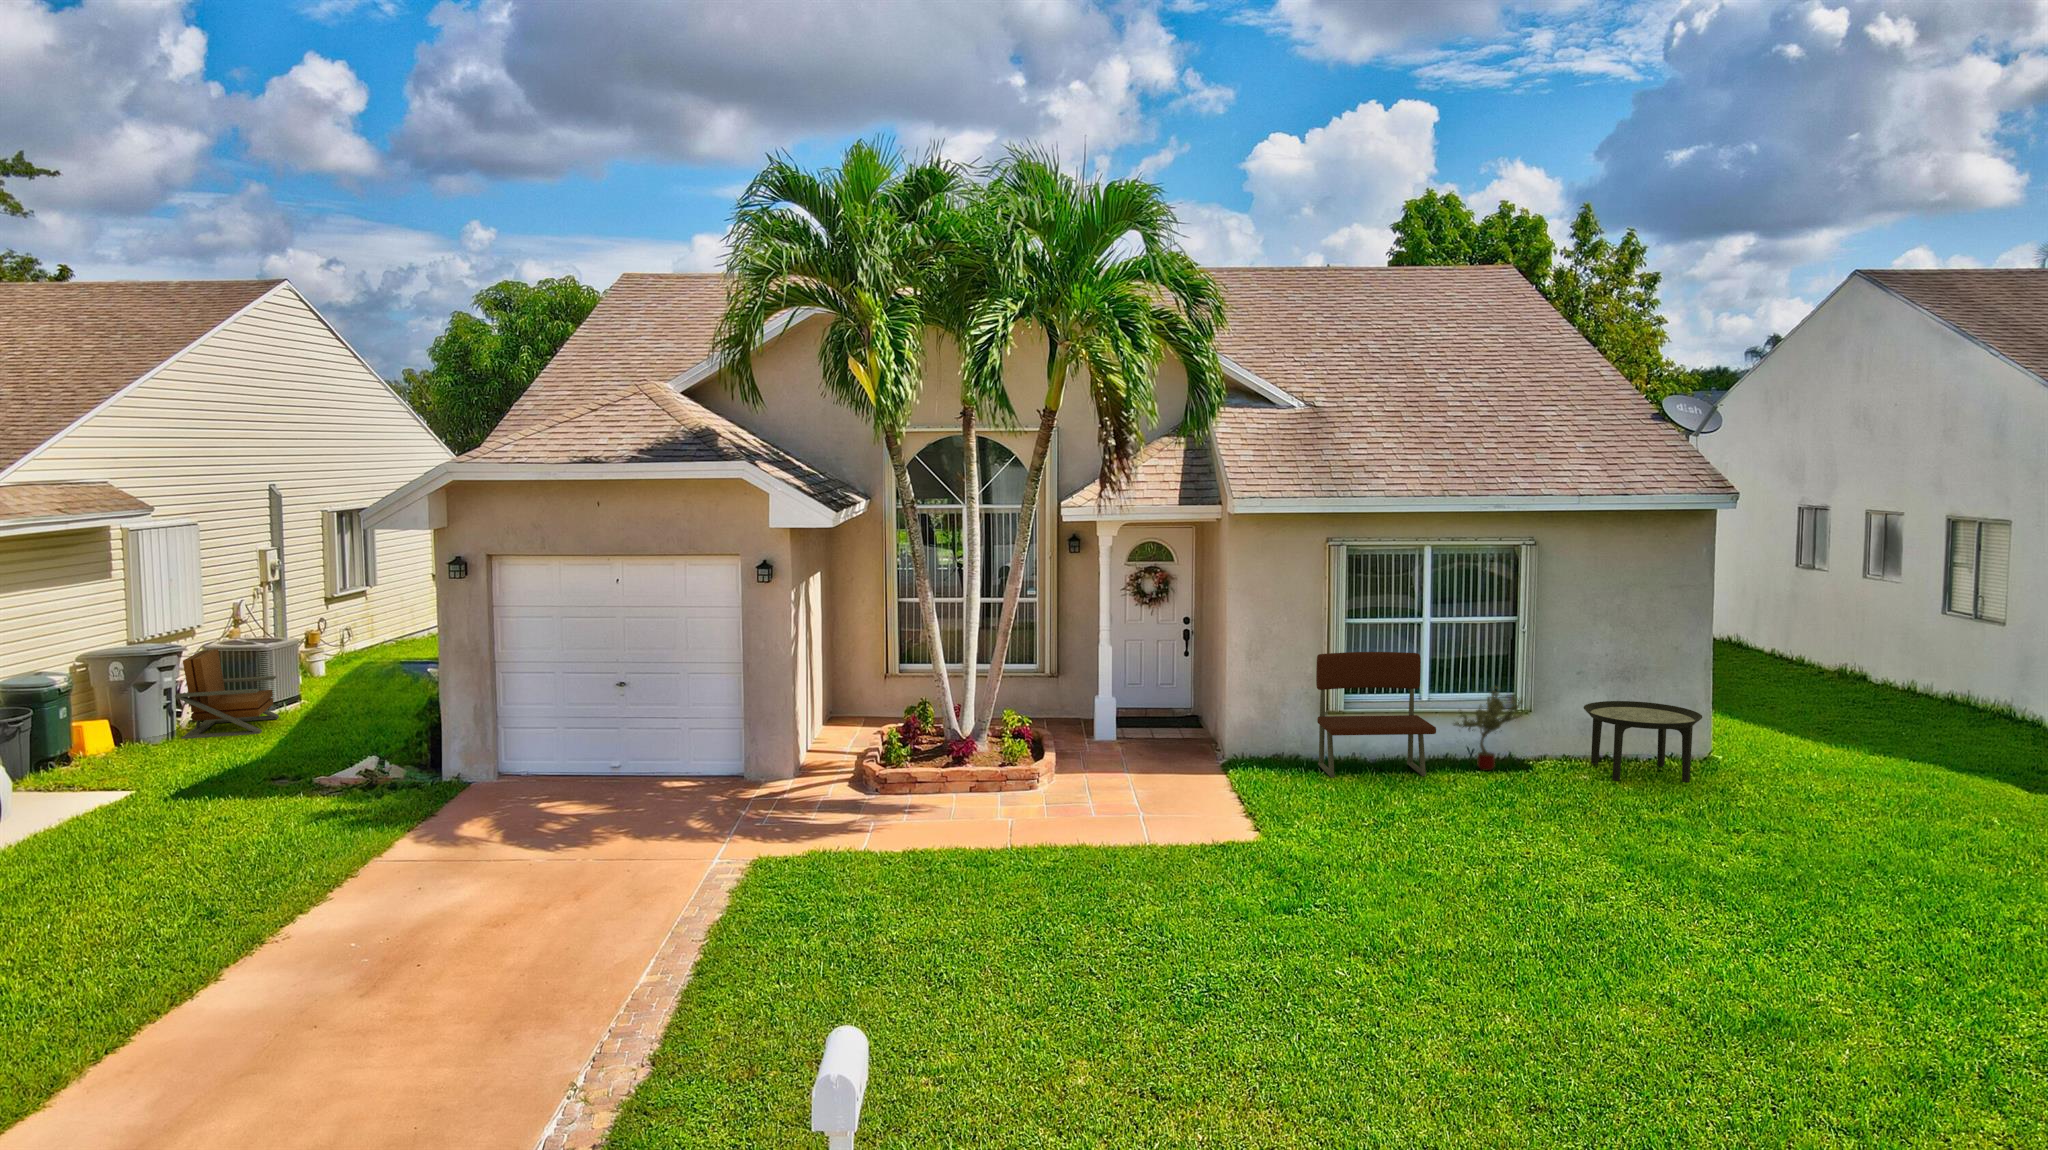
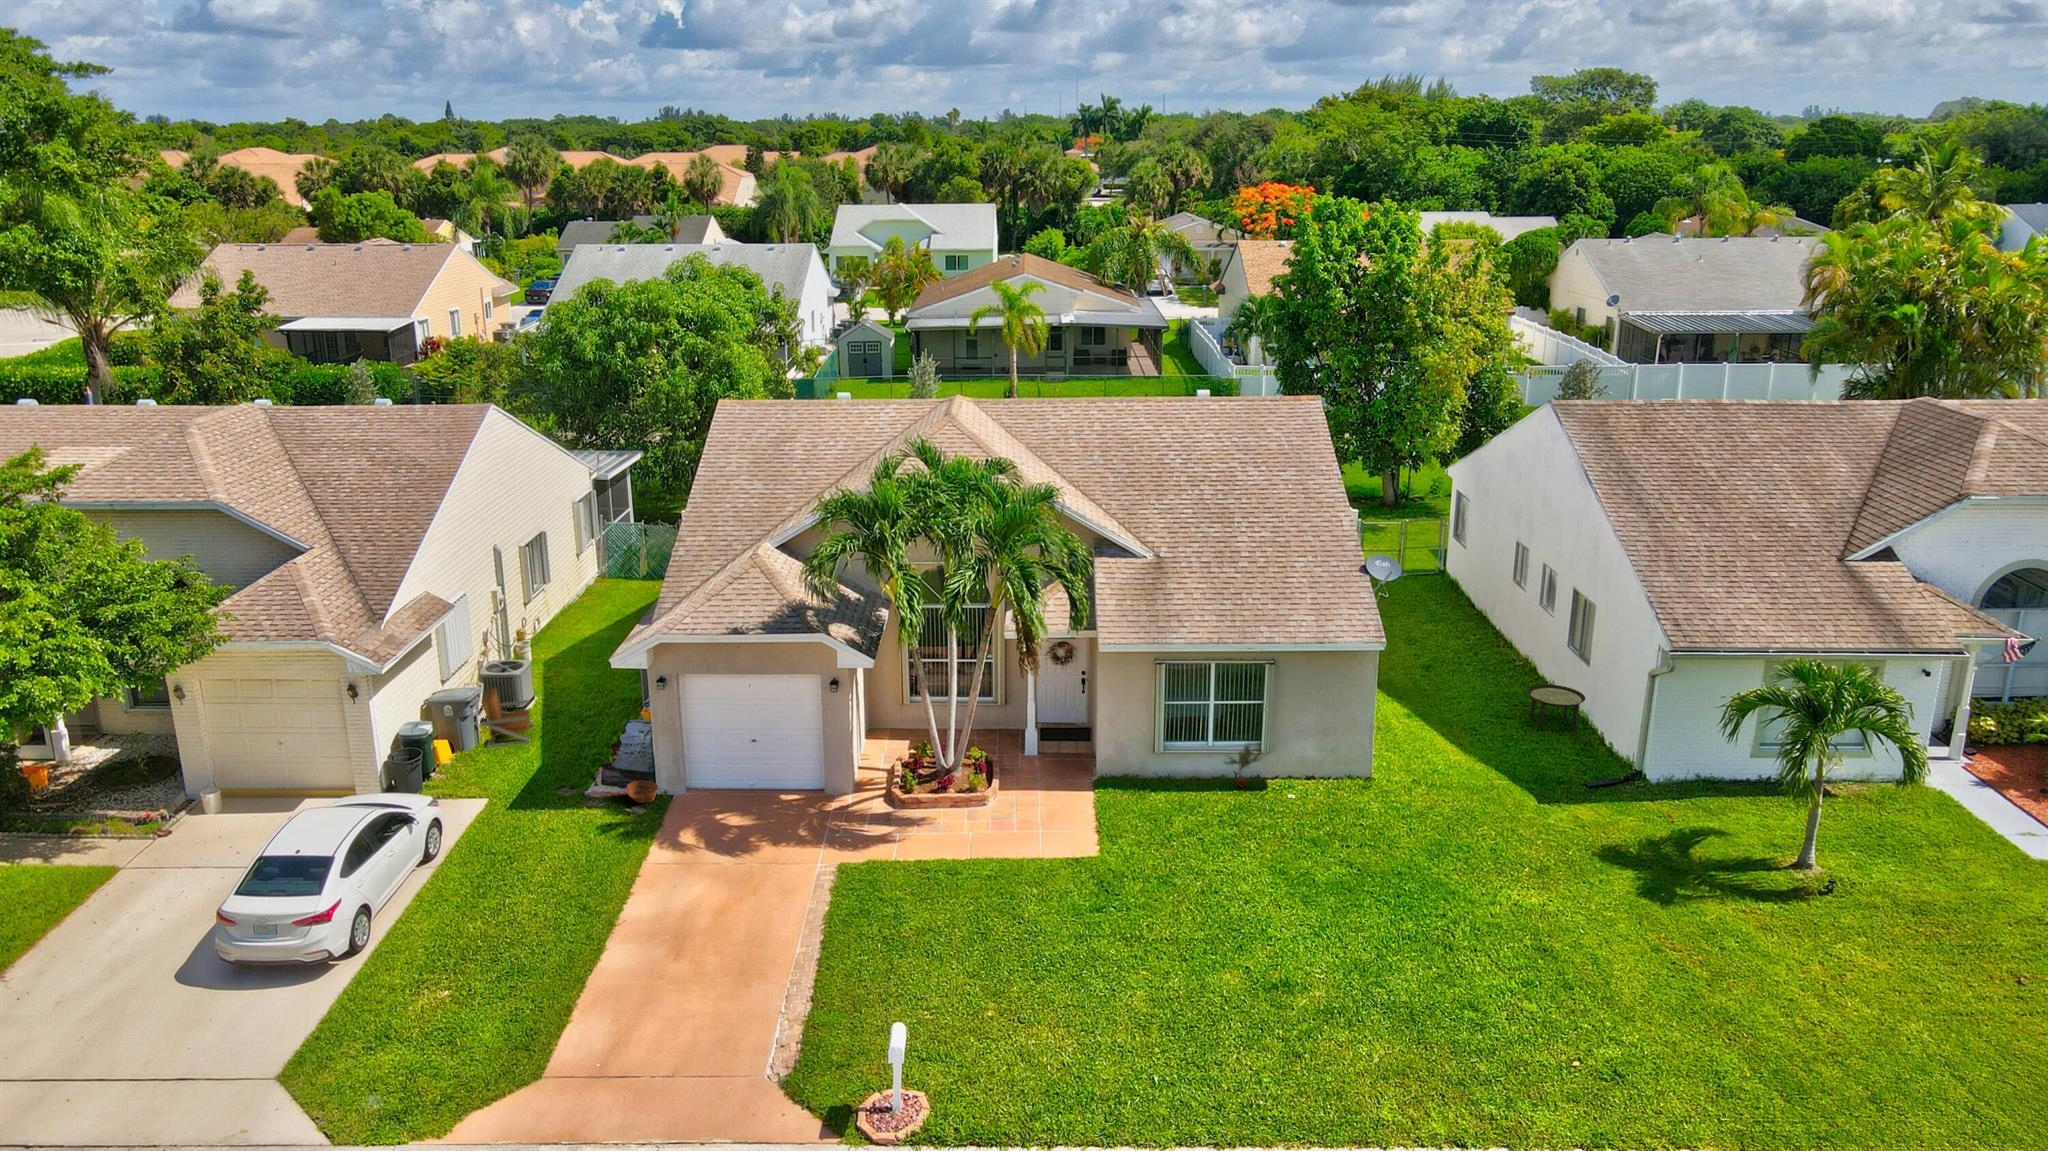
bench: present [1316,652,1436,778] -> none [1148,721,1210,794]
round table: present [1584,701,1702,783] -> present [1528,685,1585,731]
basket: none [384,758,443,790] -> present [627,781,658,803]

